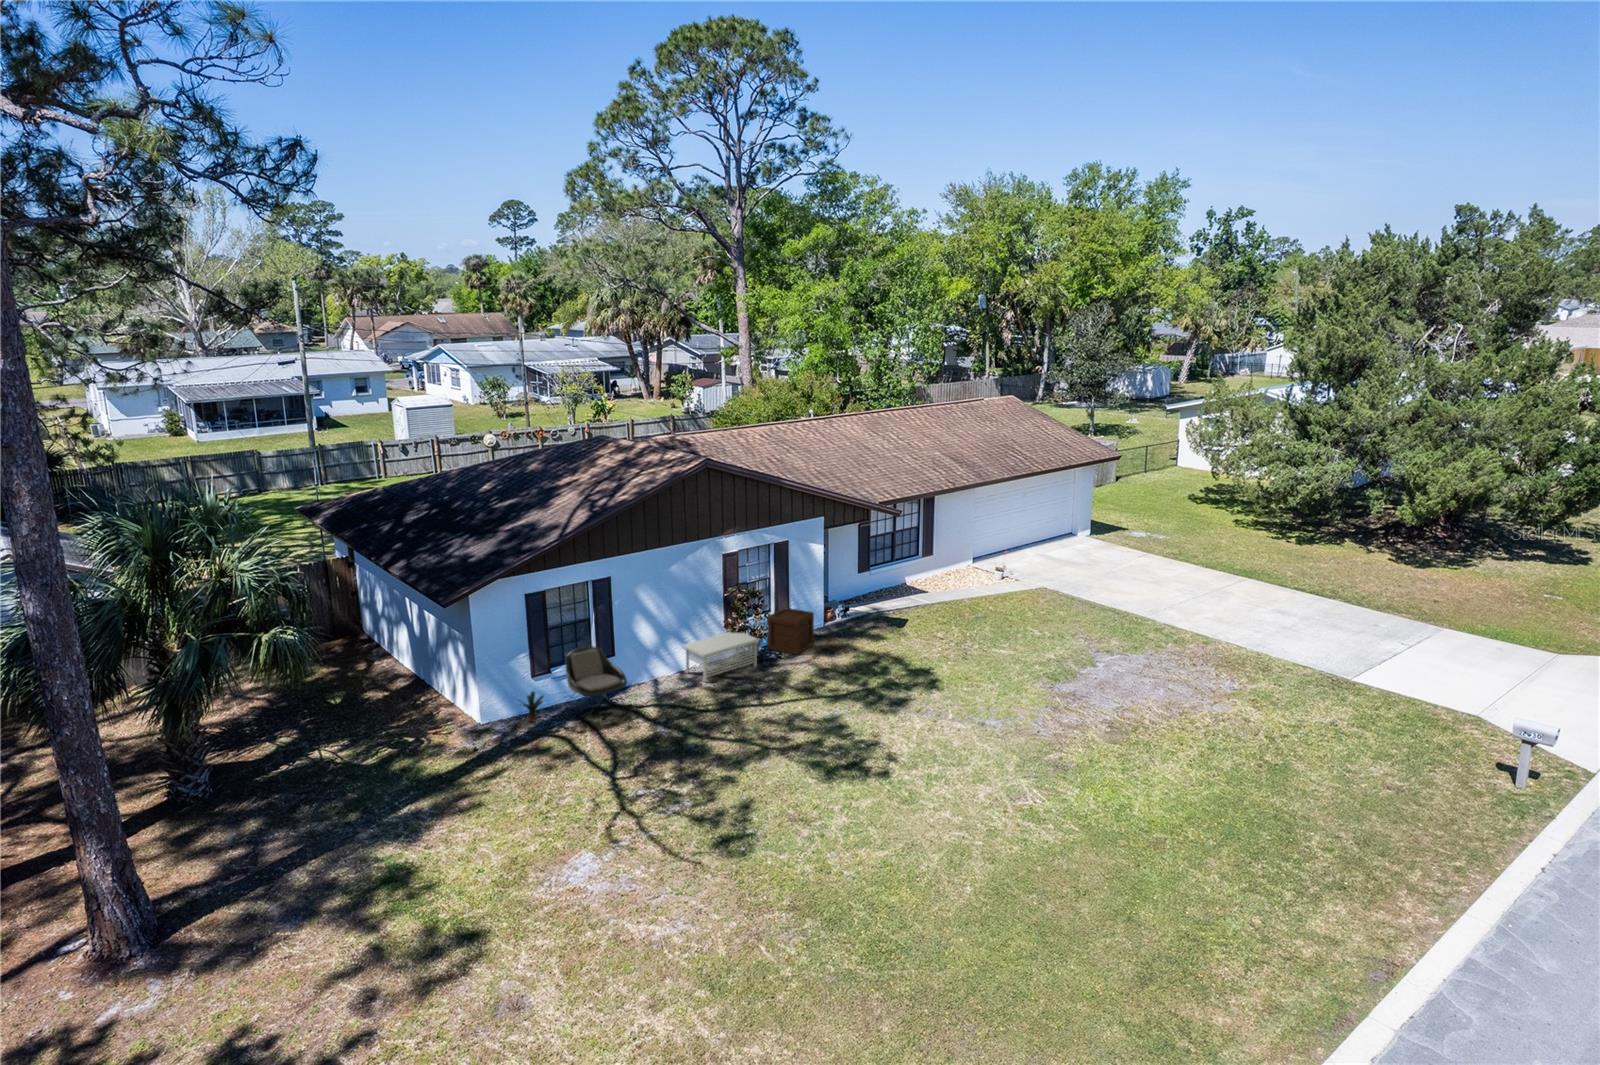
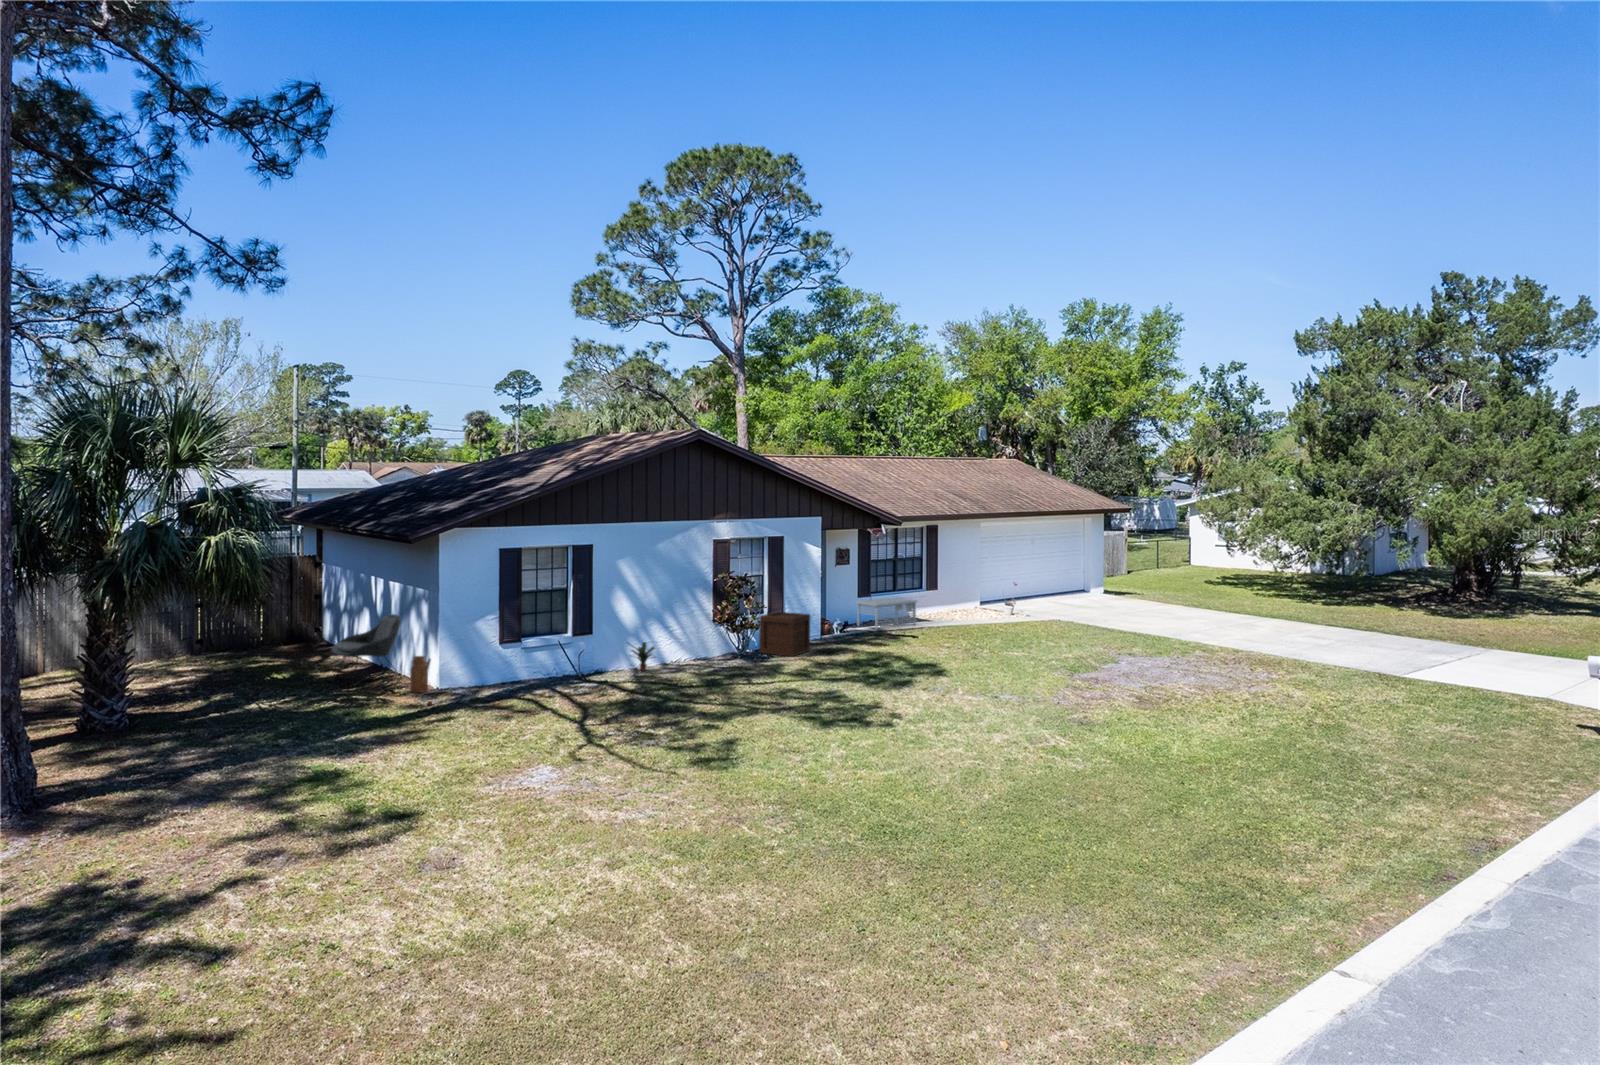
storage bench: present [683,632,758,682] -> present [856,597,917,629]
lounge chair: present [565,646,627,721] -> present [332,614,401,686]
potted plant: present [522,691,543,722] -> present [632,642,655,671]
watering can: none [454,694,472,728] -> present [410,656,431,693]

